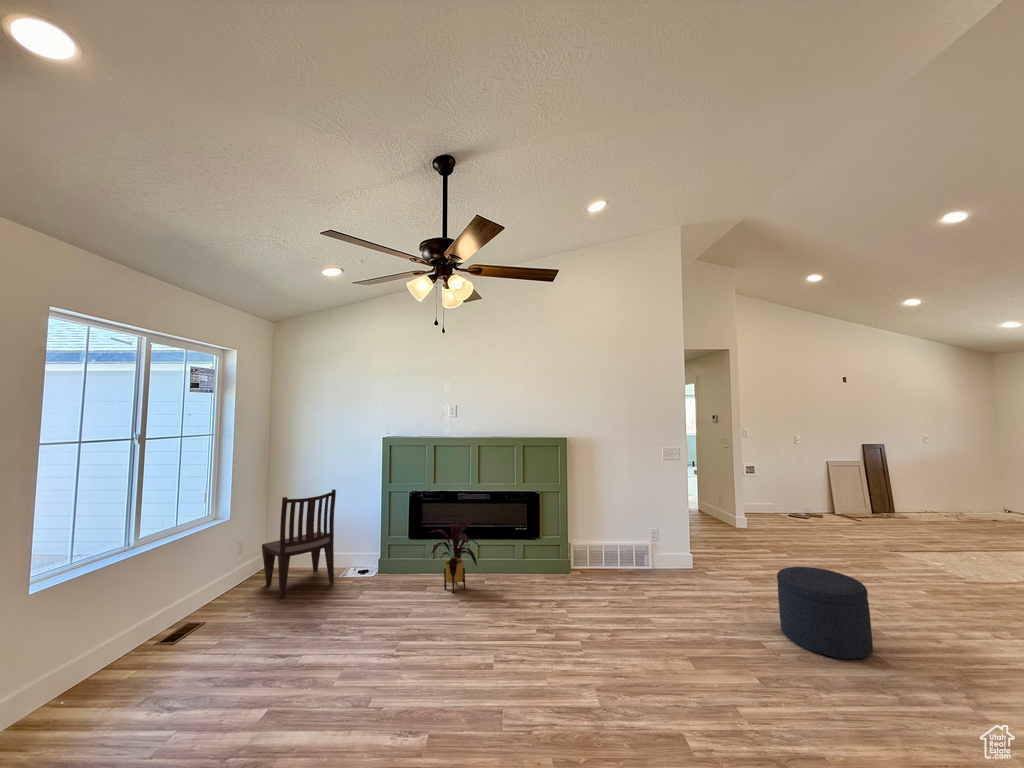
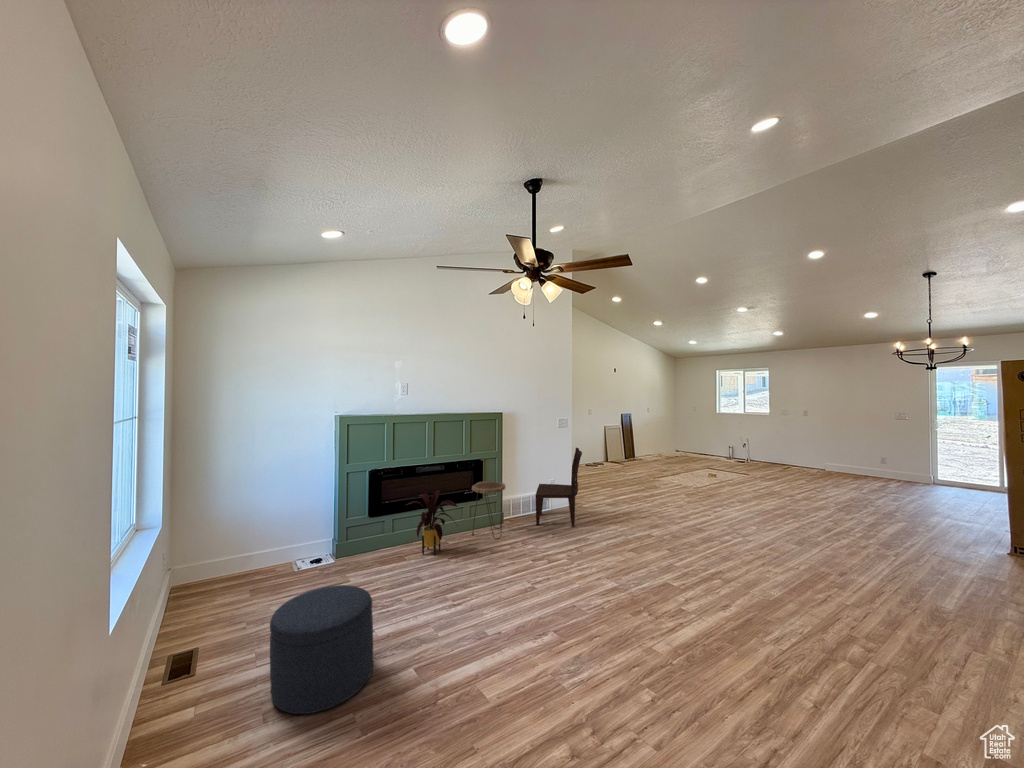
dining chair: present [262,489,336,599] -> present [536,448,582,528]
side table: none [514,518,555,591] -> present [472,482,505,539]
ottoman: present [777,567,873,659] -> present [270,585,373,714]

